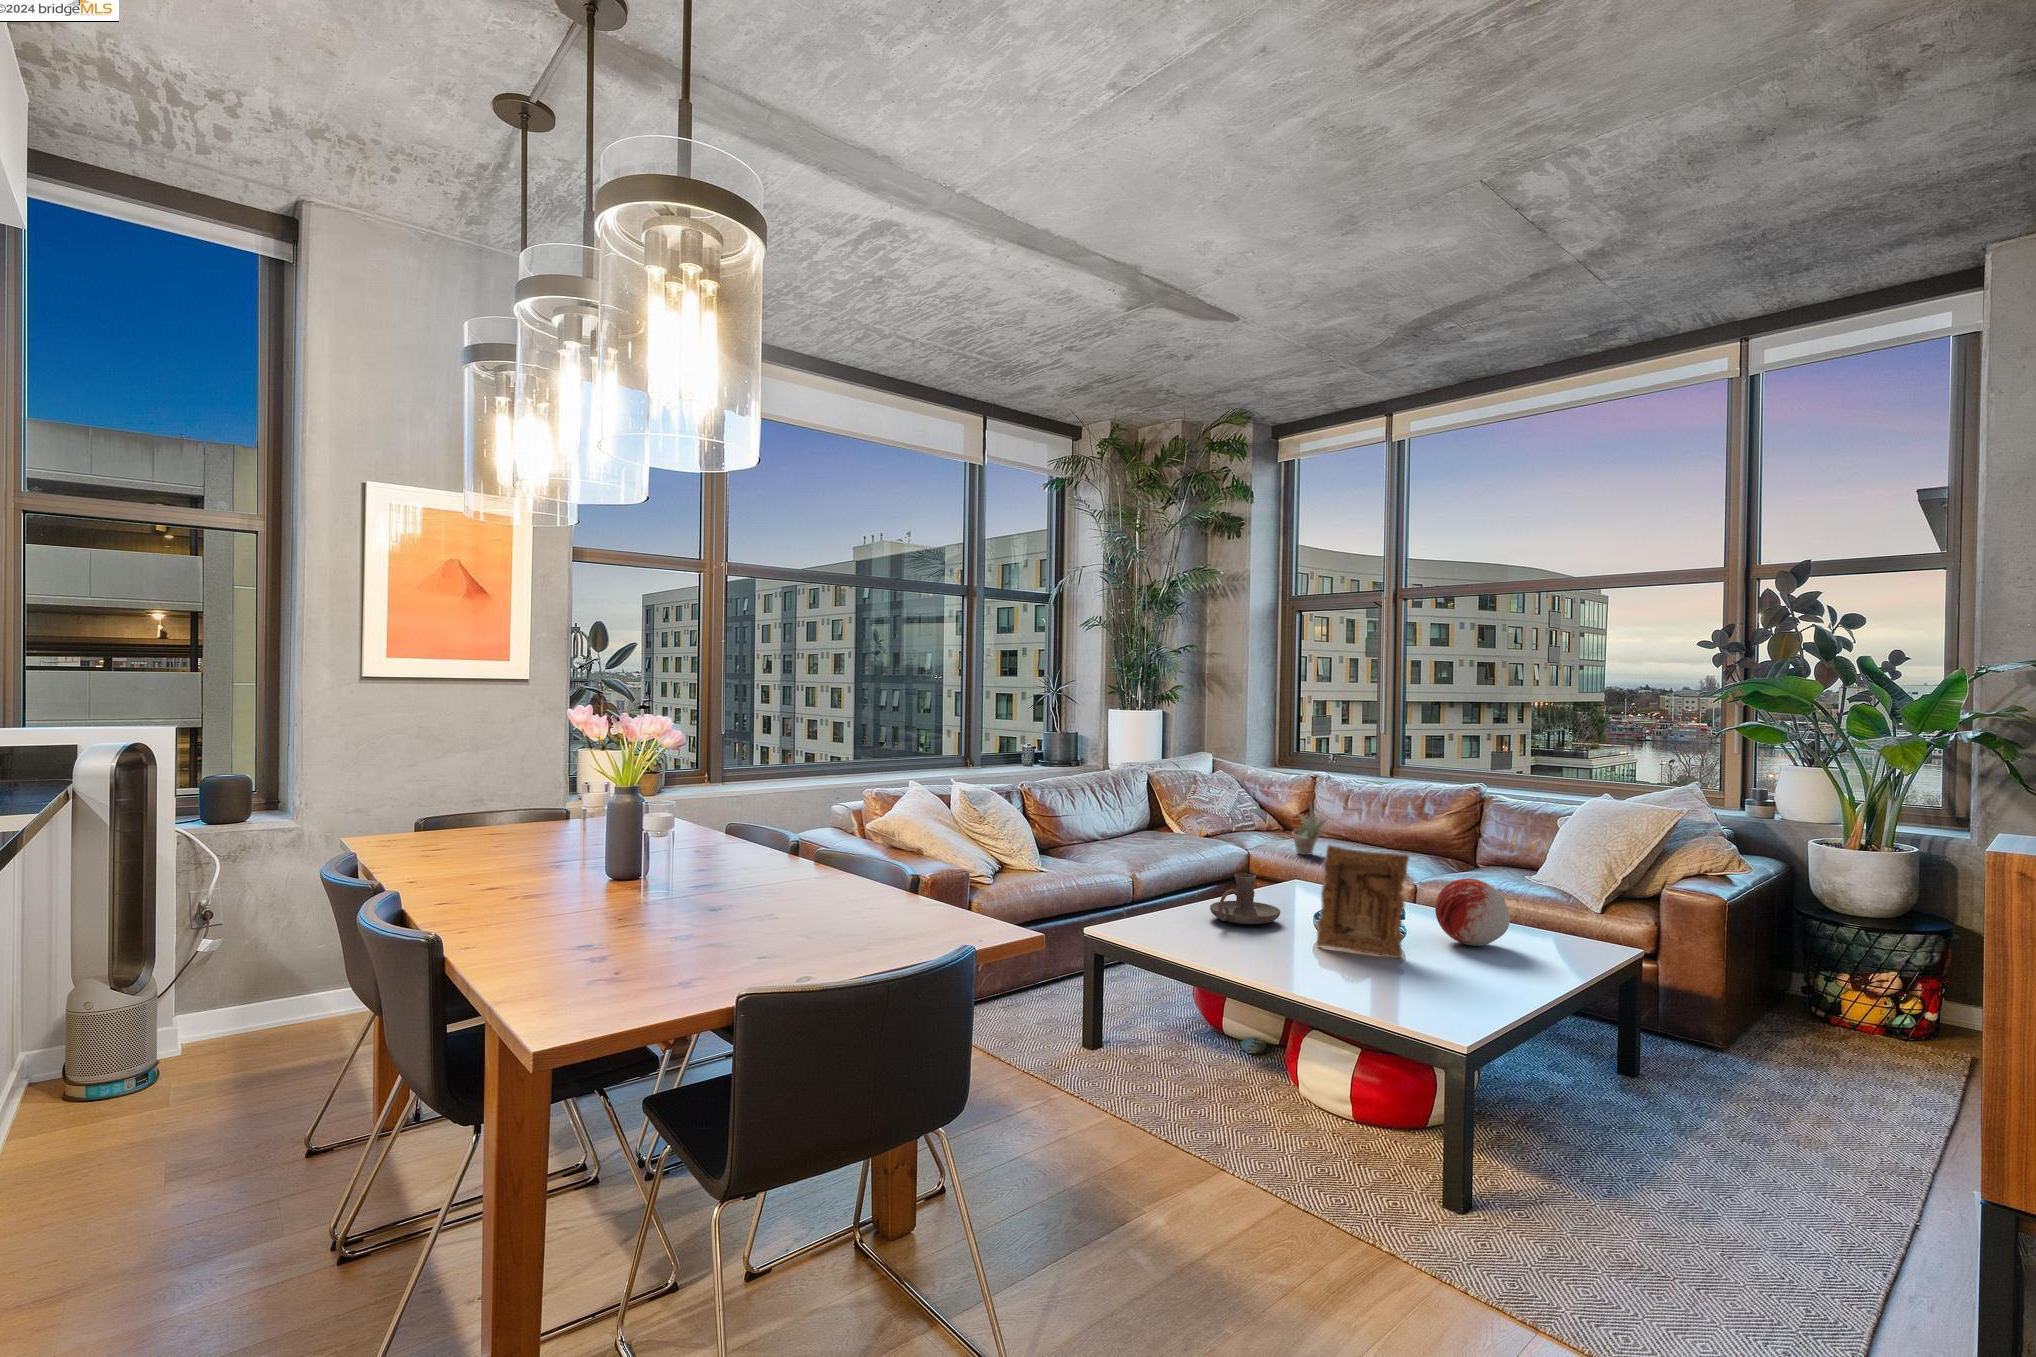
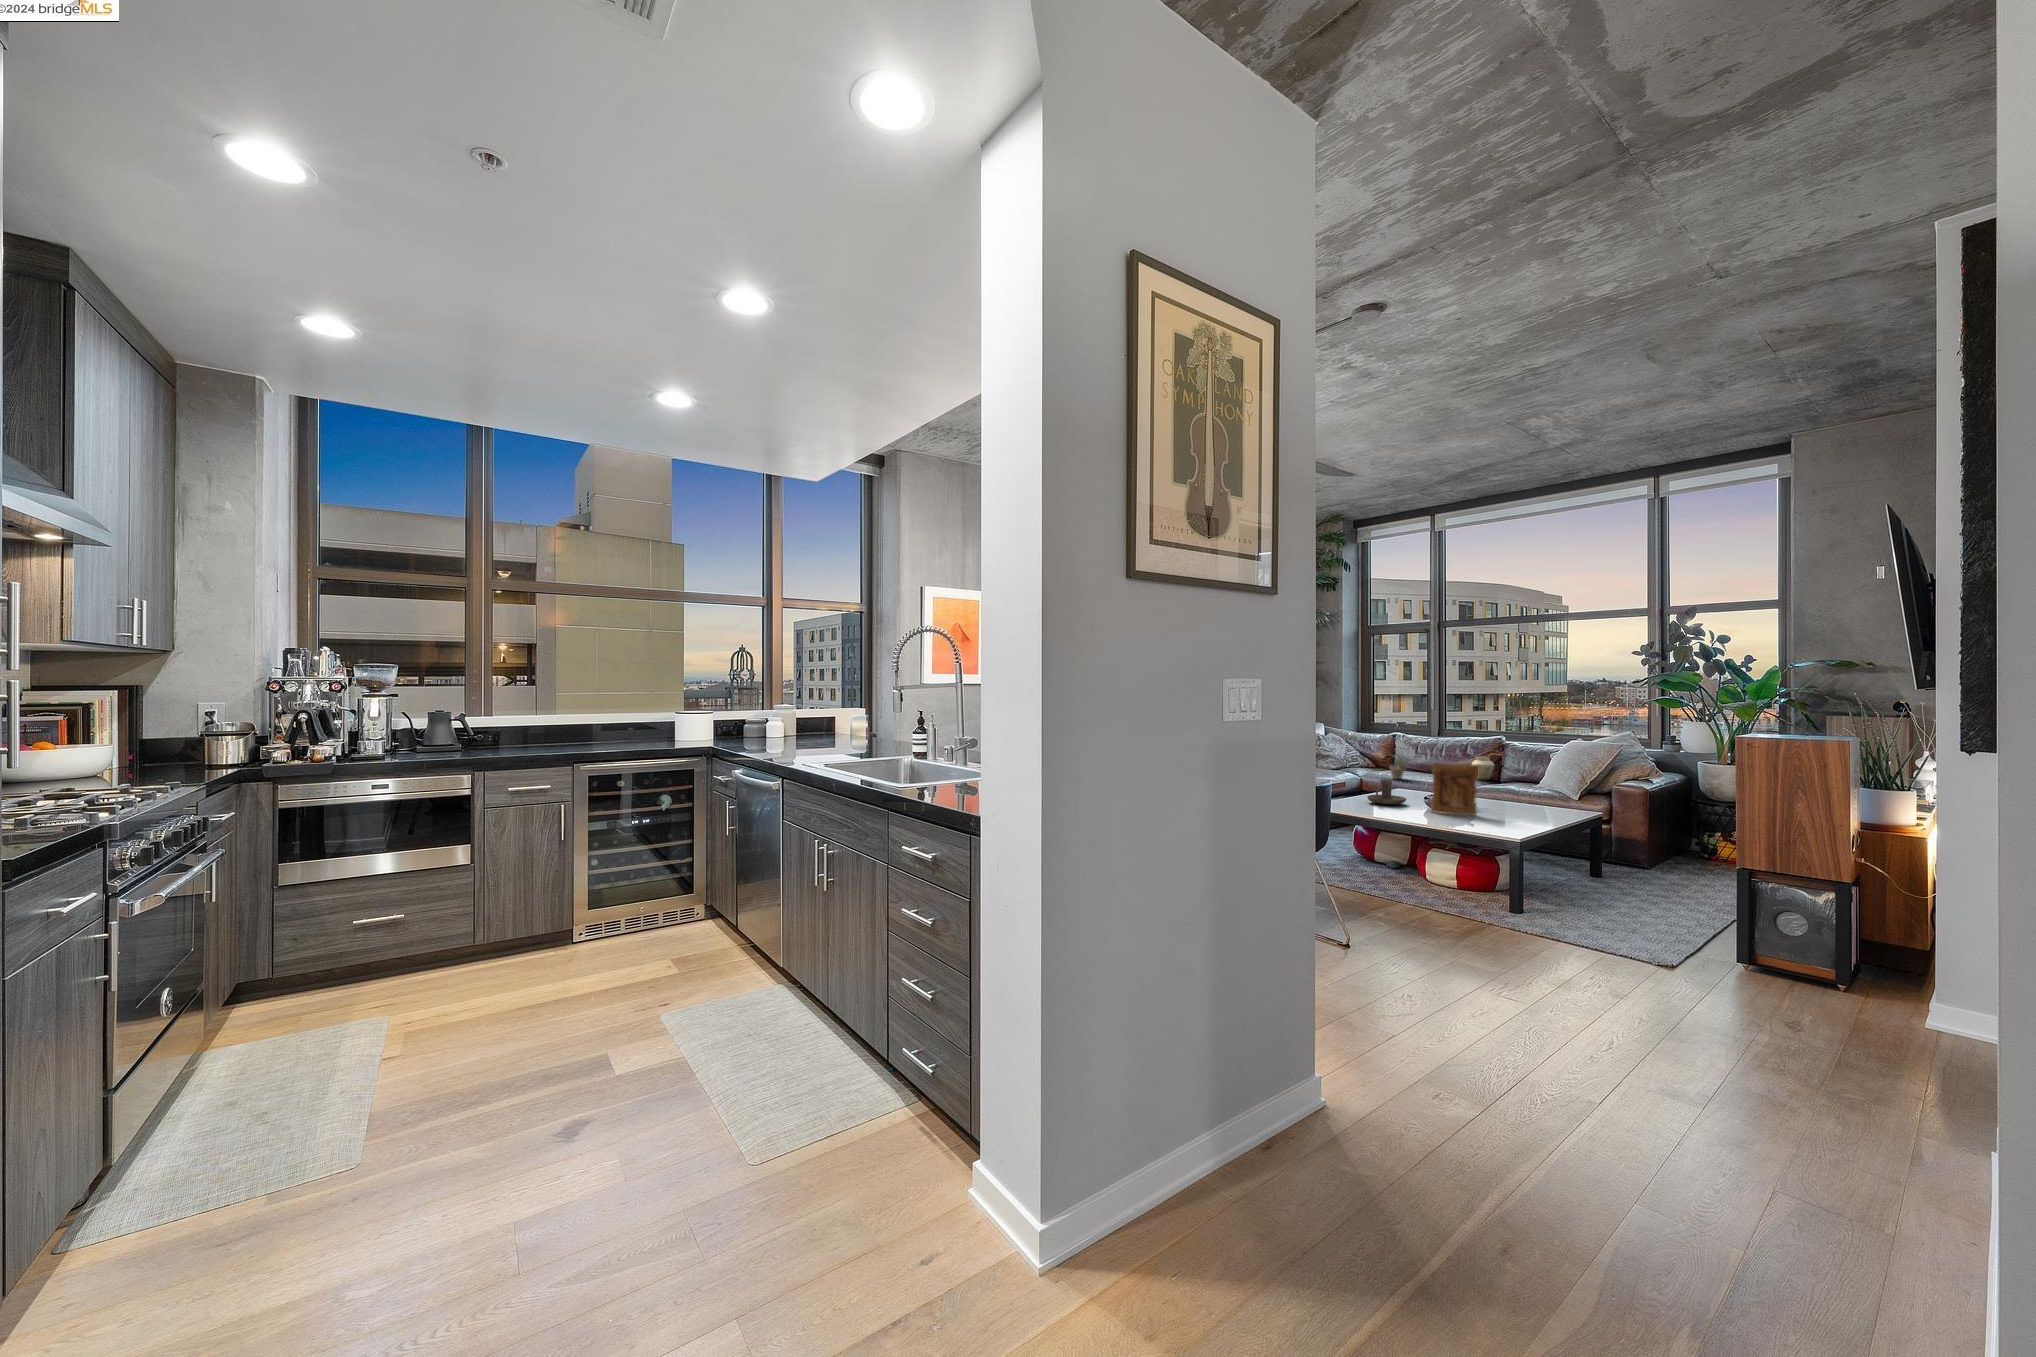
vase: none [1430,806,1486,859] -> present [1472,750,1505,780]
decorative orb: present [1435,878,1510,946] -> none [1491,778,1531,812]

